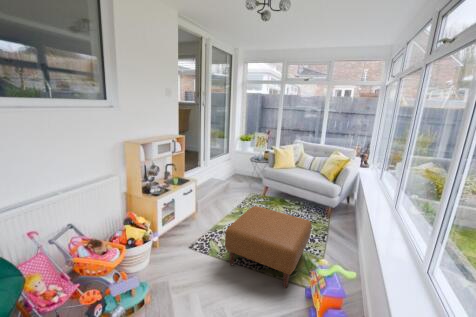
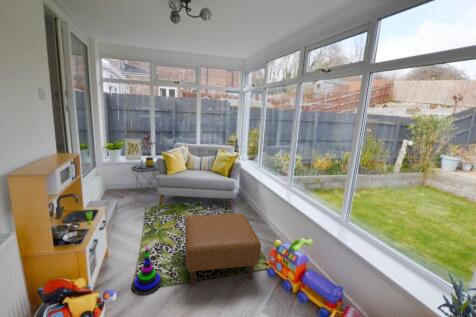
stacking toy: none [191,216,215,255] -> present [132,247,162,295]

